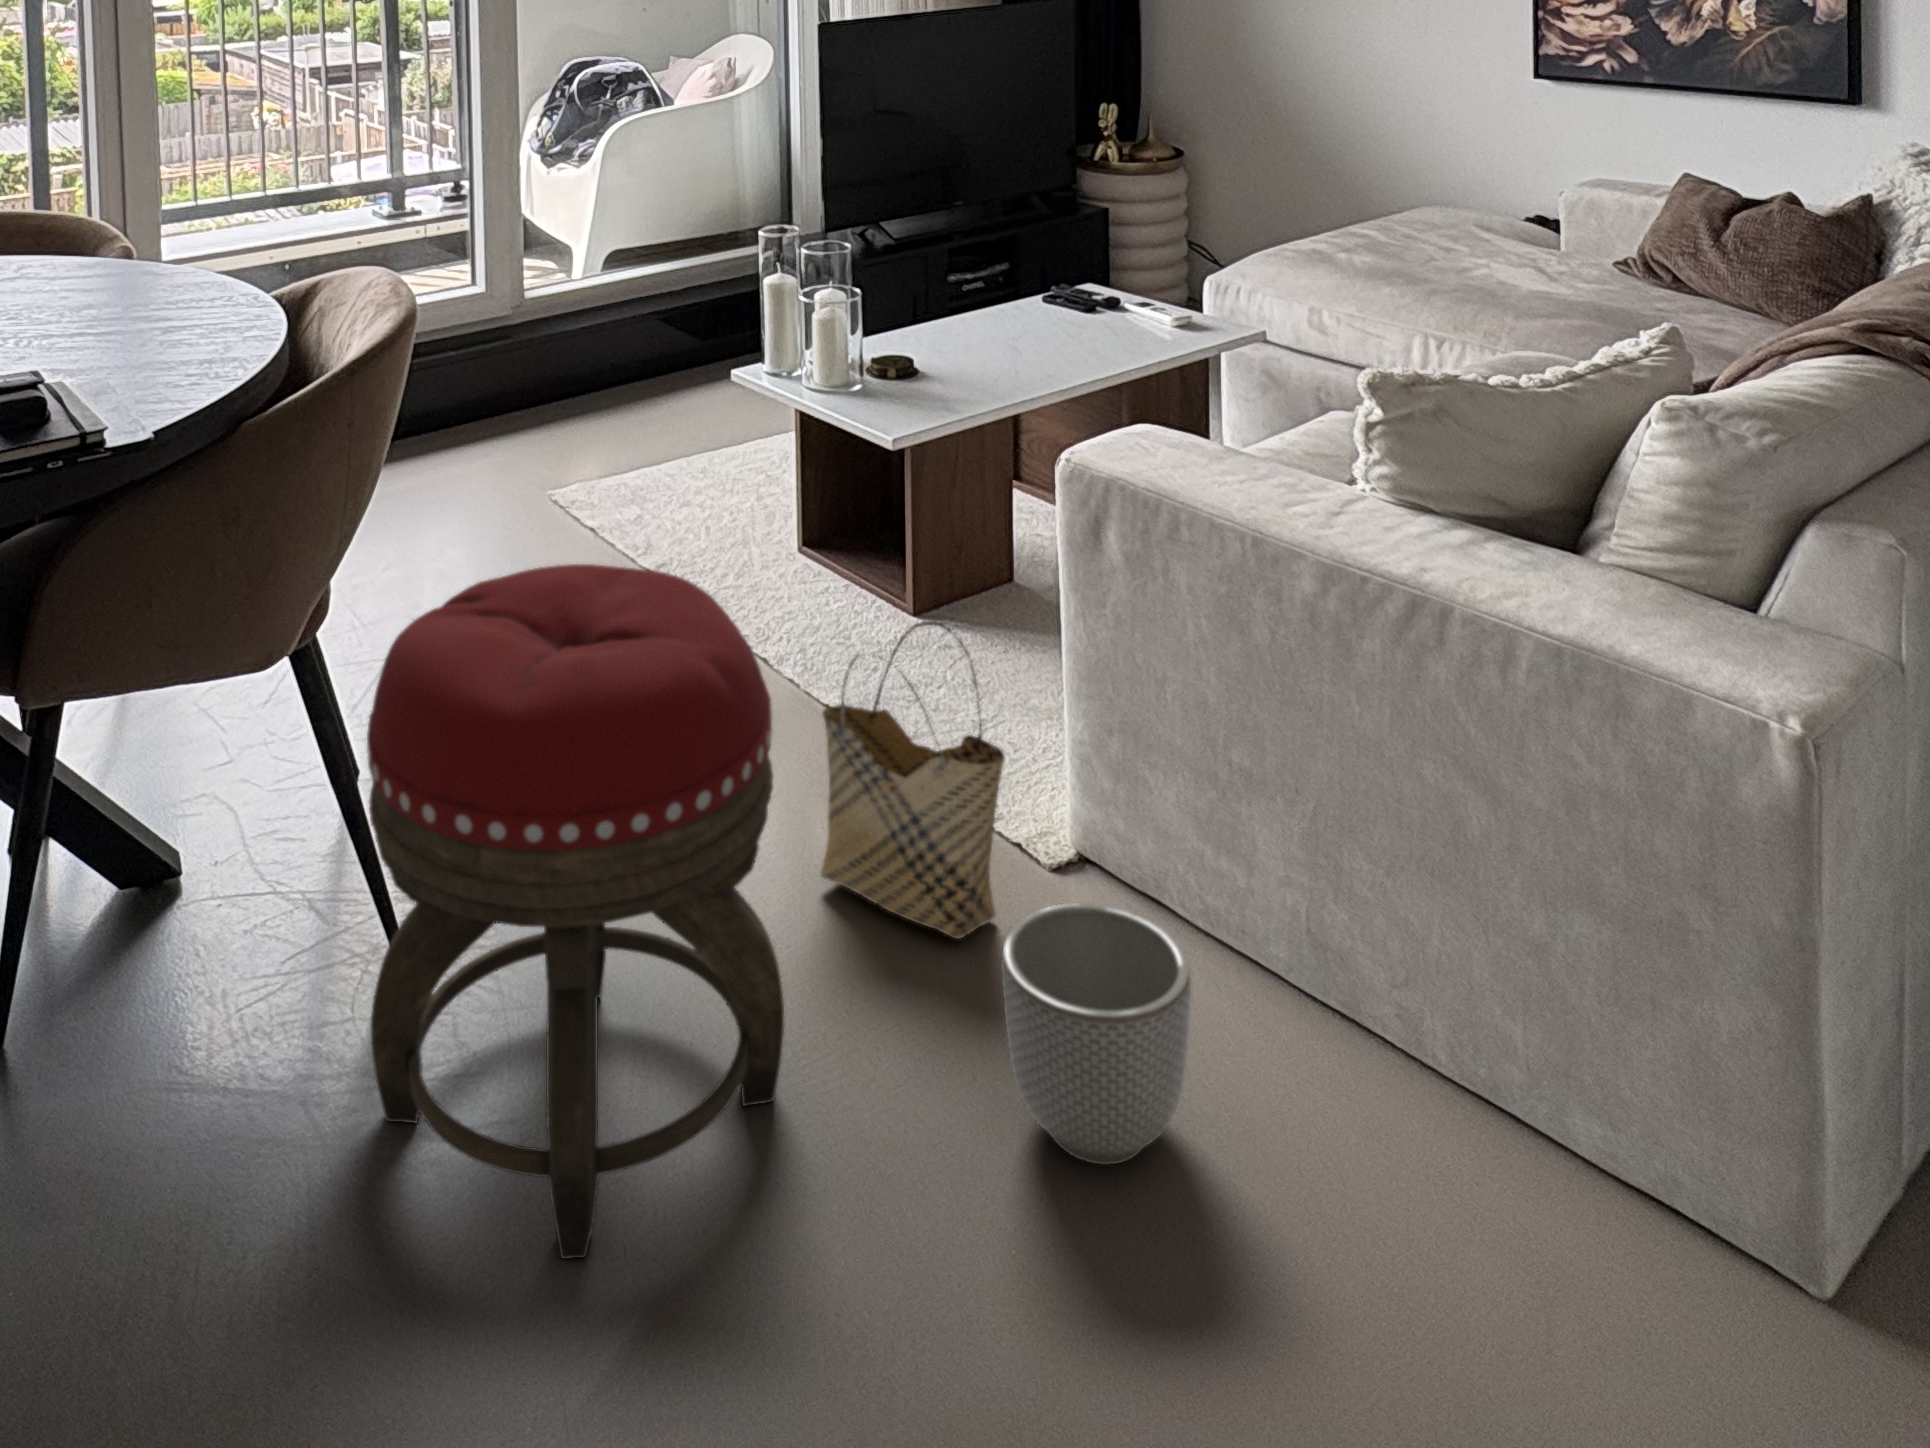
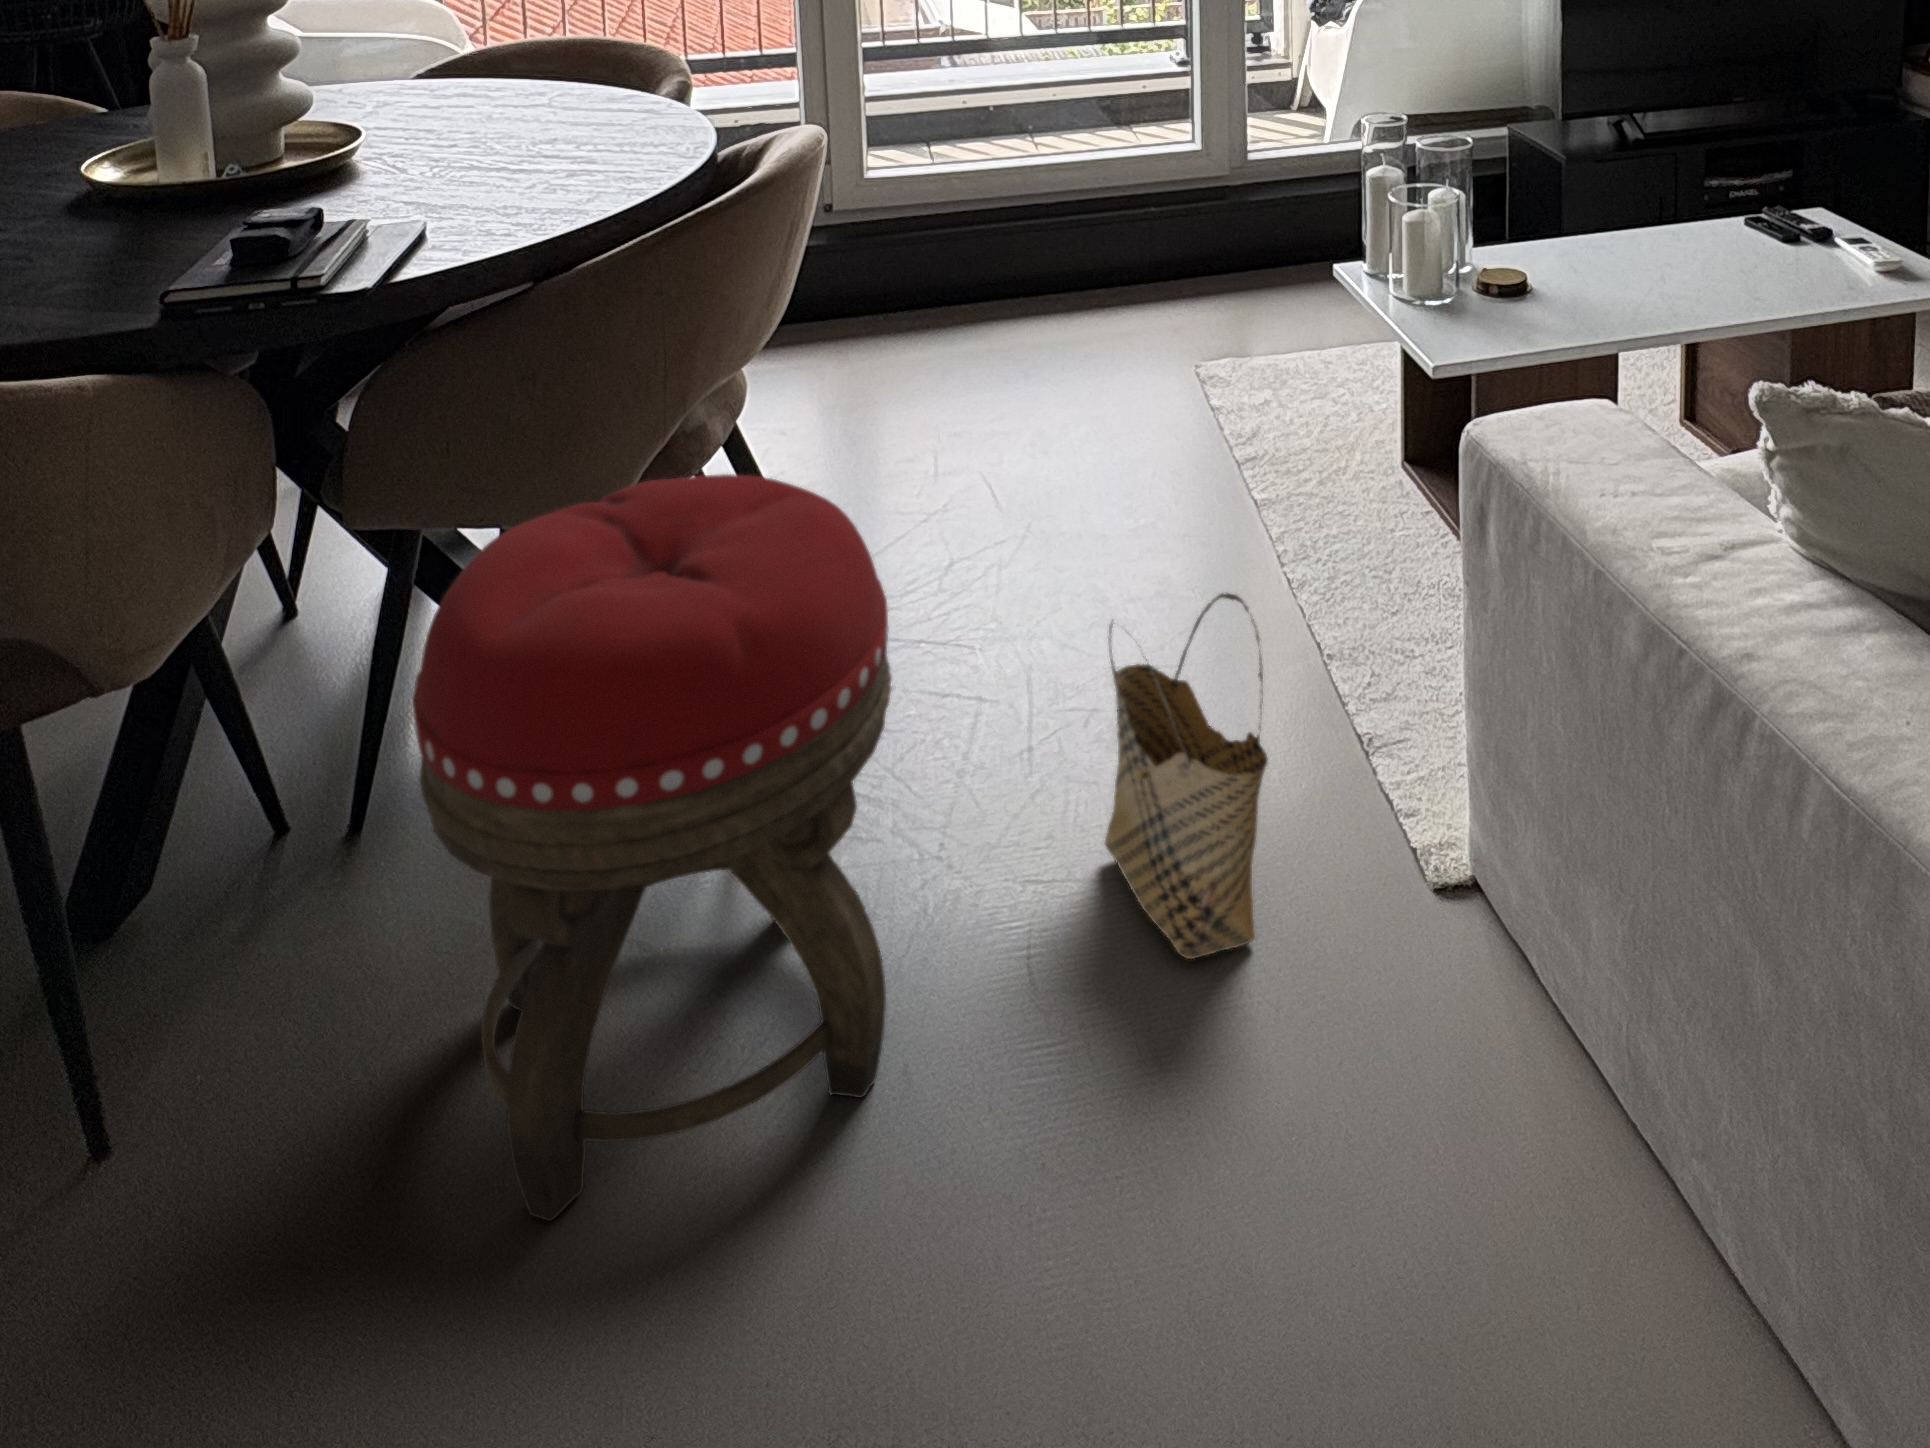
planter: present [1001,903,1191,1165] -> none [1044,971,1271,1299]

